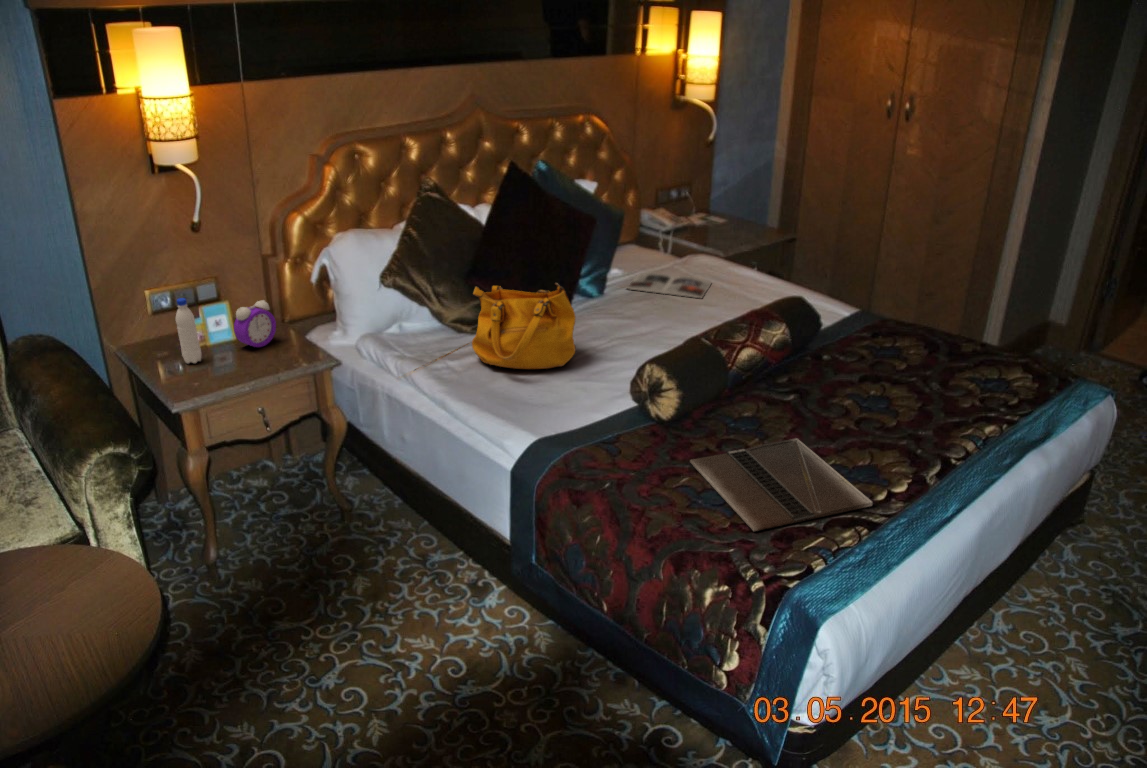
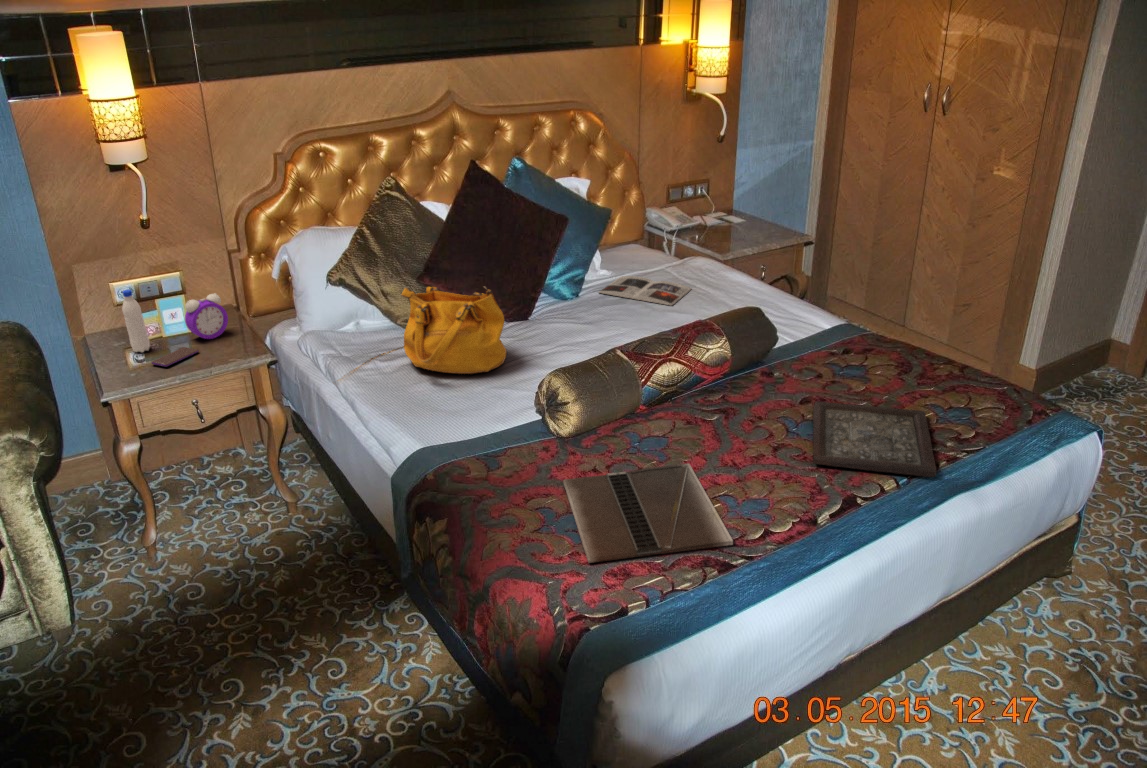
smartphone: none [213,356,256,376] -> present [151,347,199,367]
tray: none [879,378,1014,437] -> present [813,402,936,477]

